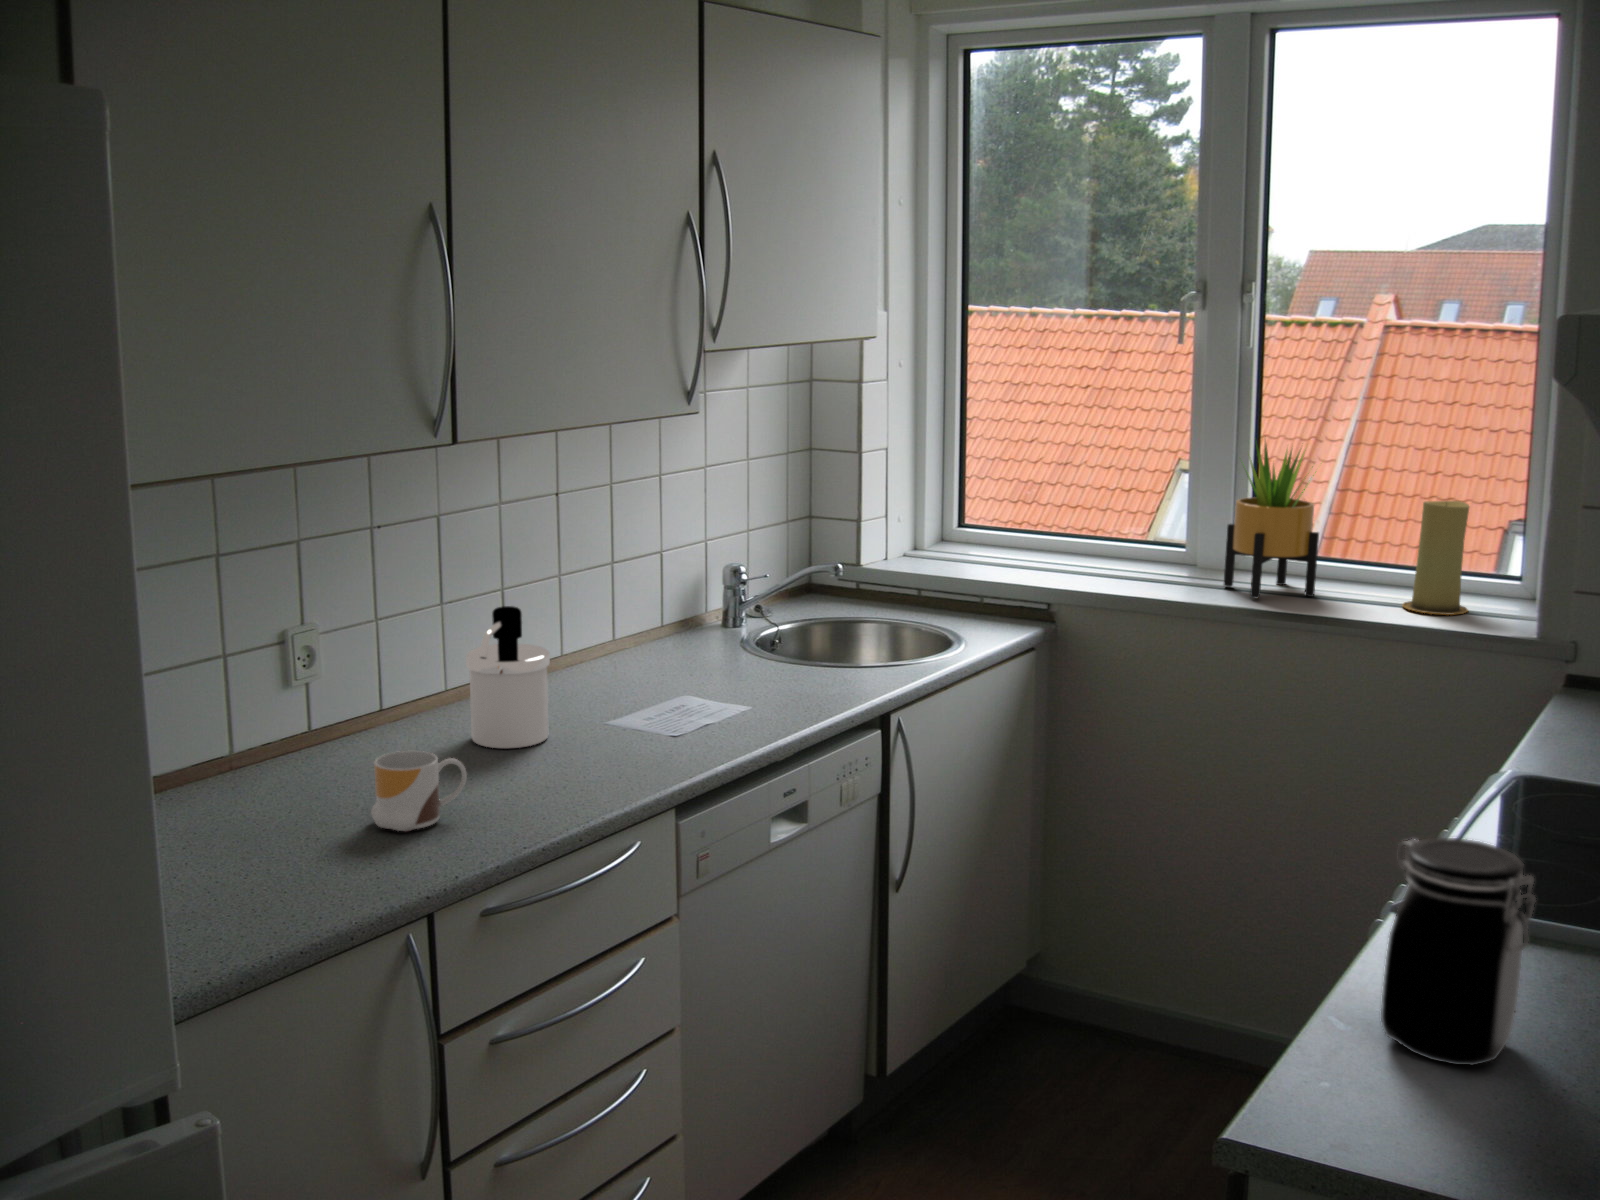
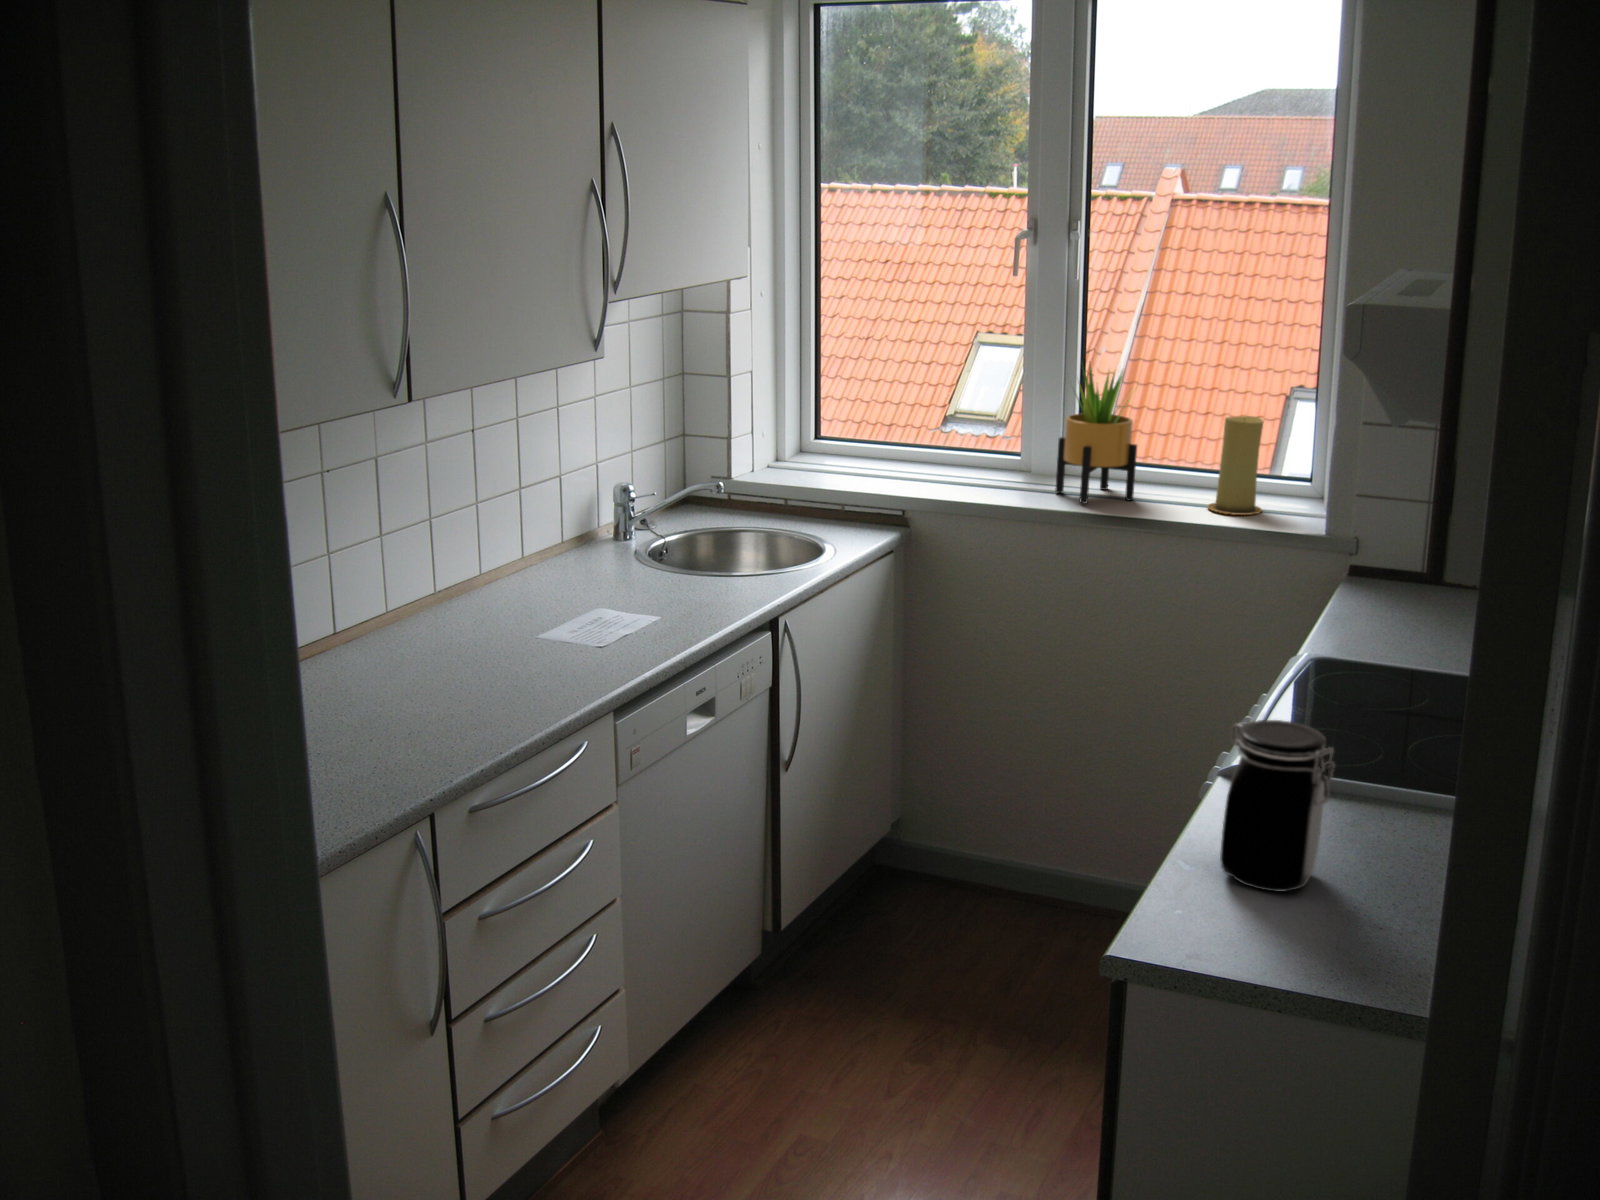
soap dispenser: present [466,606,550,748] -> none [414,539,489,665]
mug: present [371,751,467,832] -> none [357,674,439,745]

